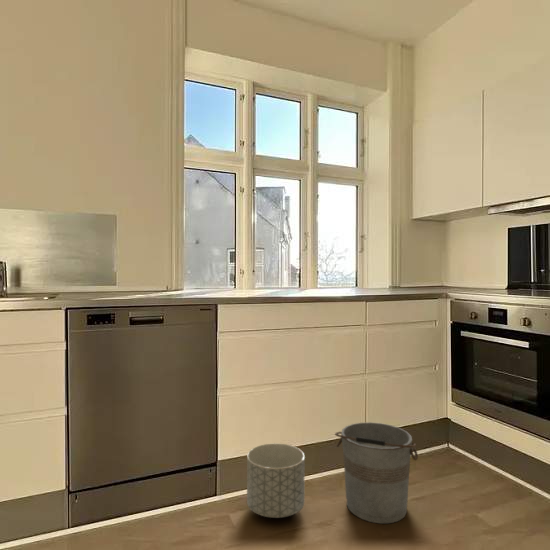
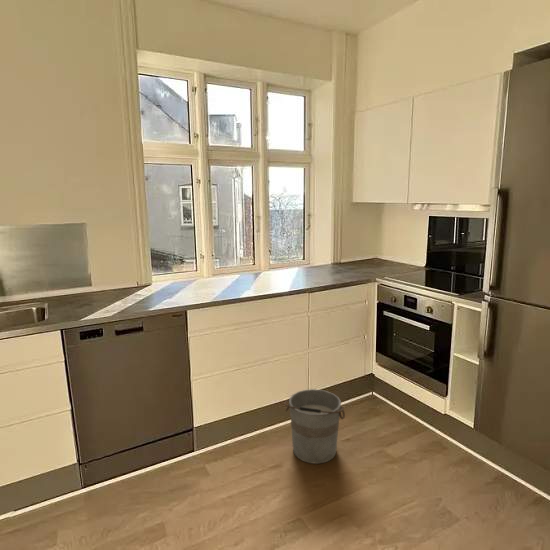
planter: present [247,443,305,518] -> none [217,411,262,468]

